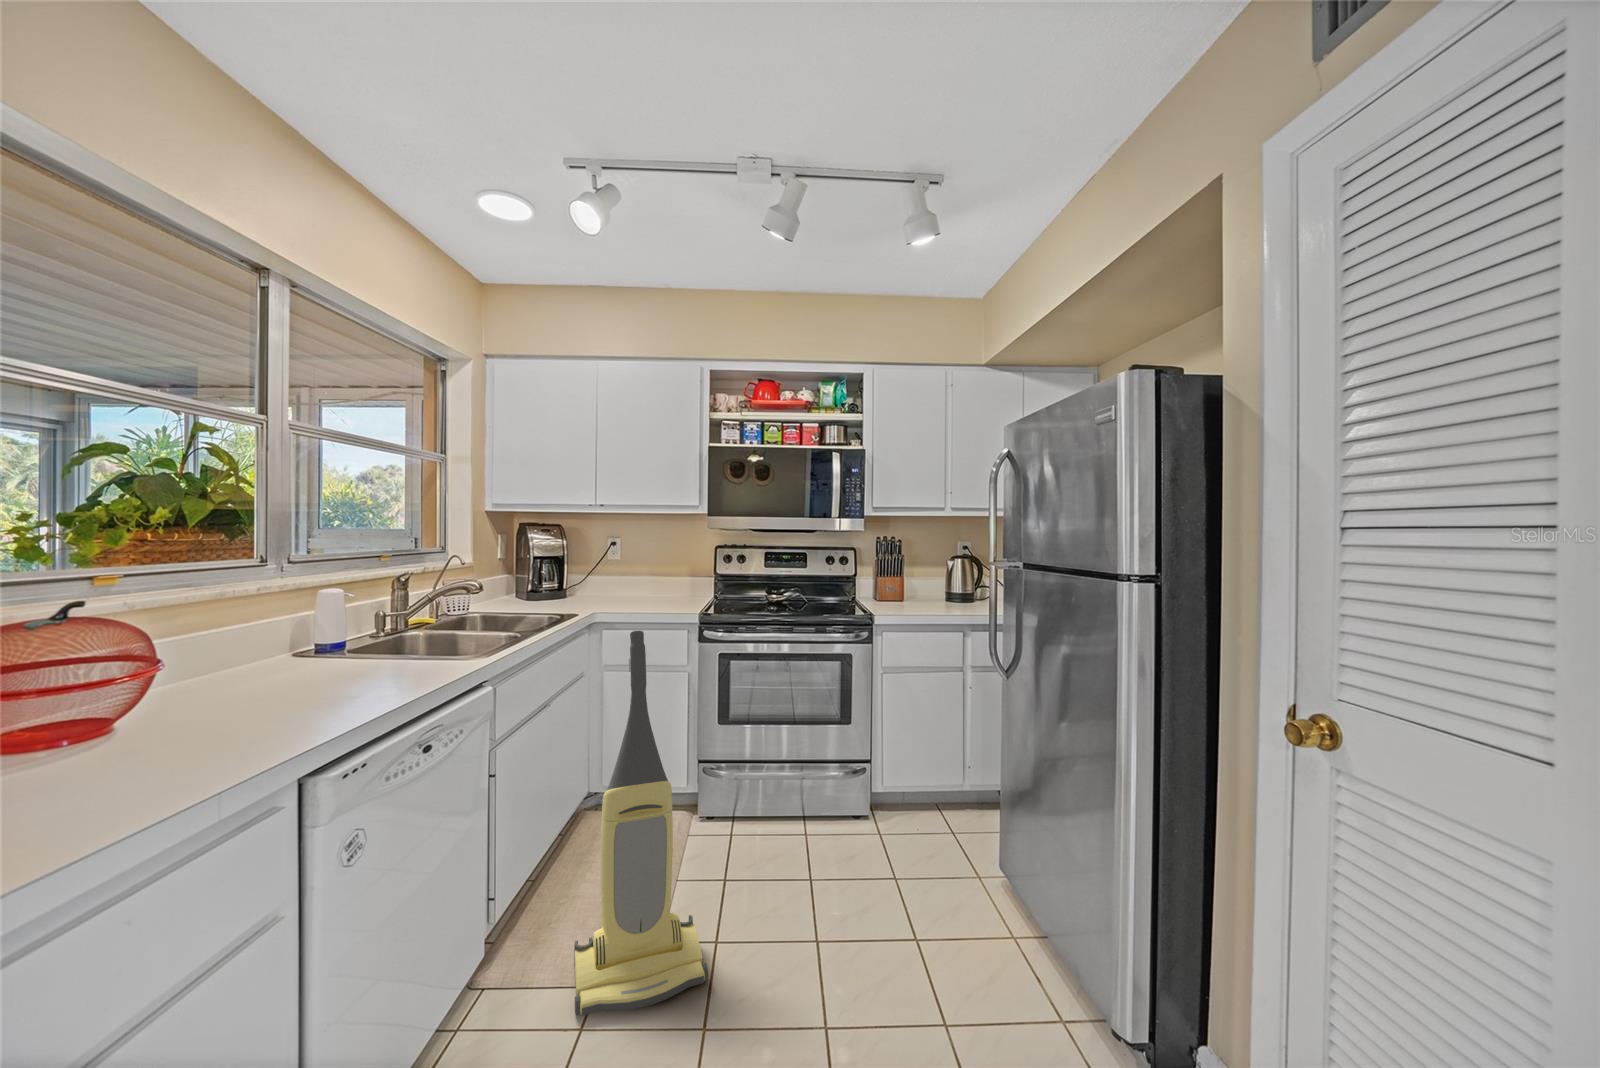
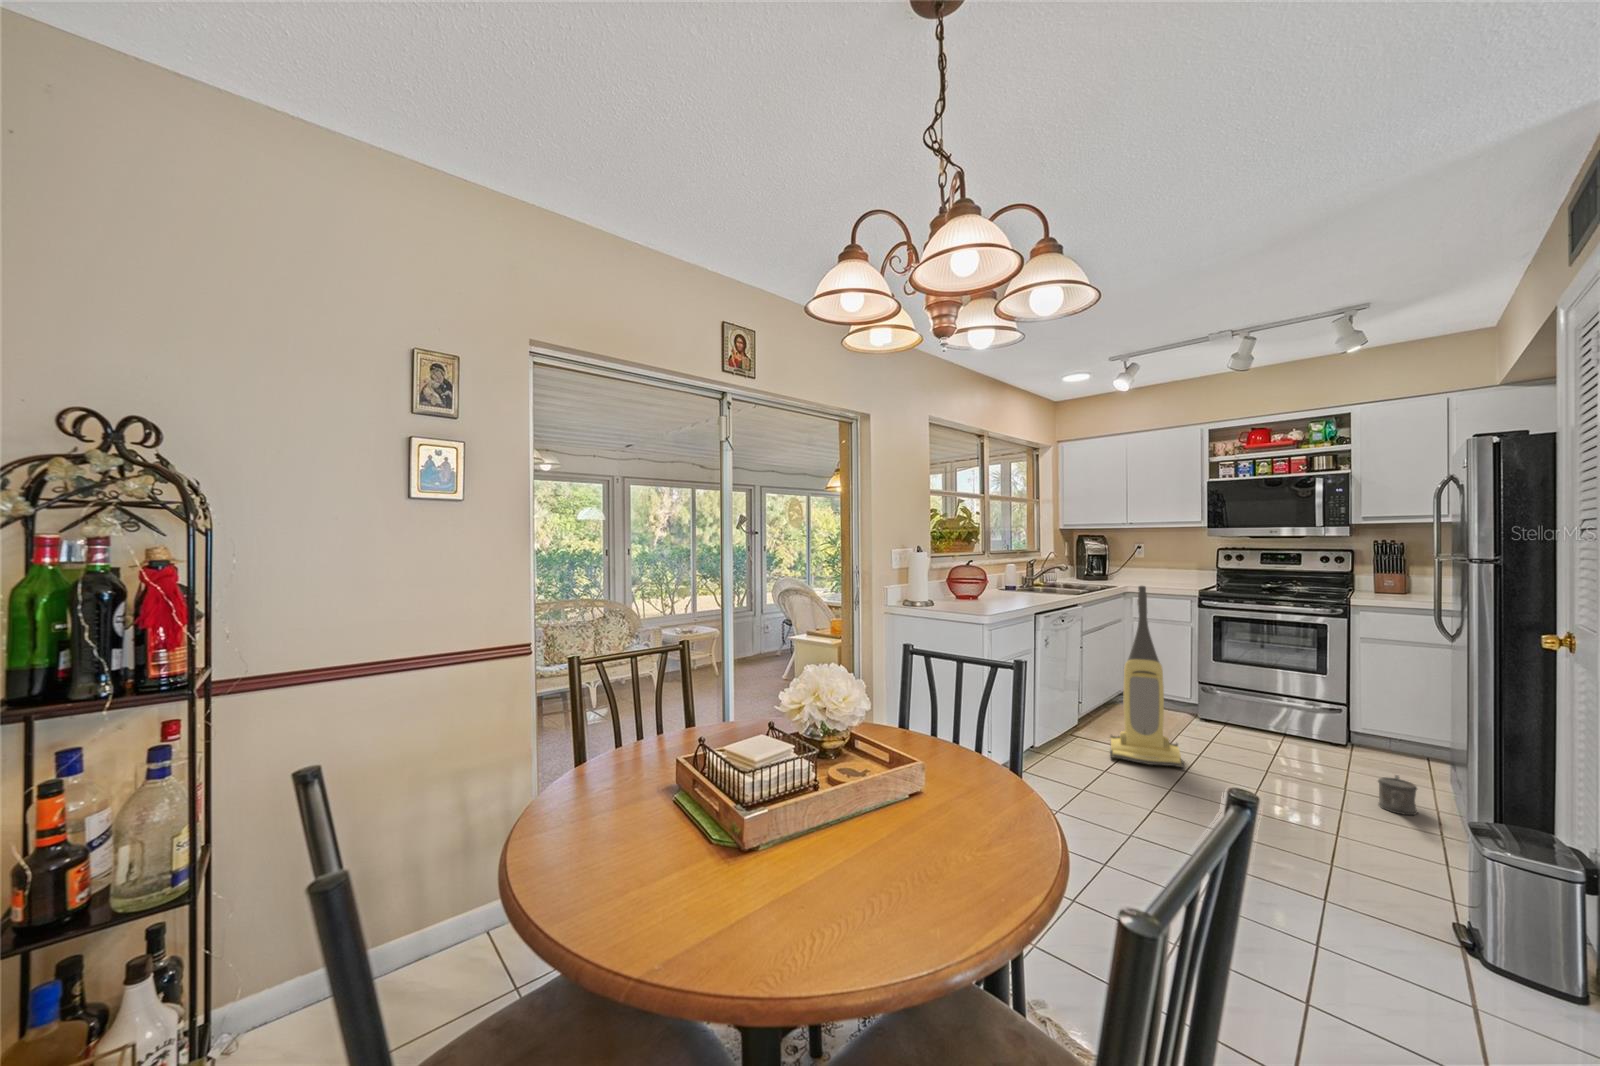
watering can: none [957,882,1012,957] -> present [1378,775,1417,815]

